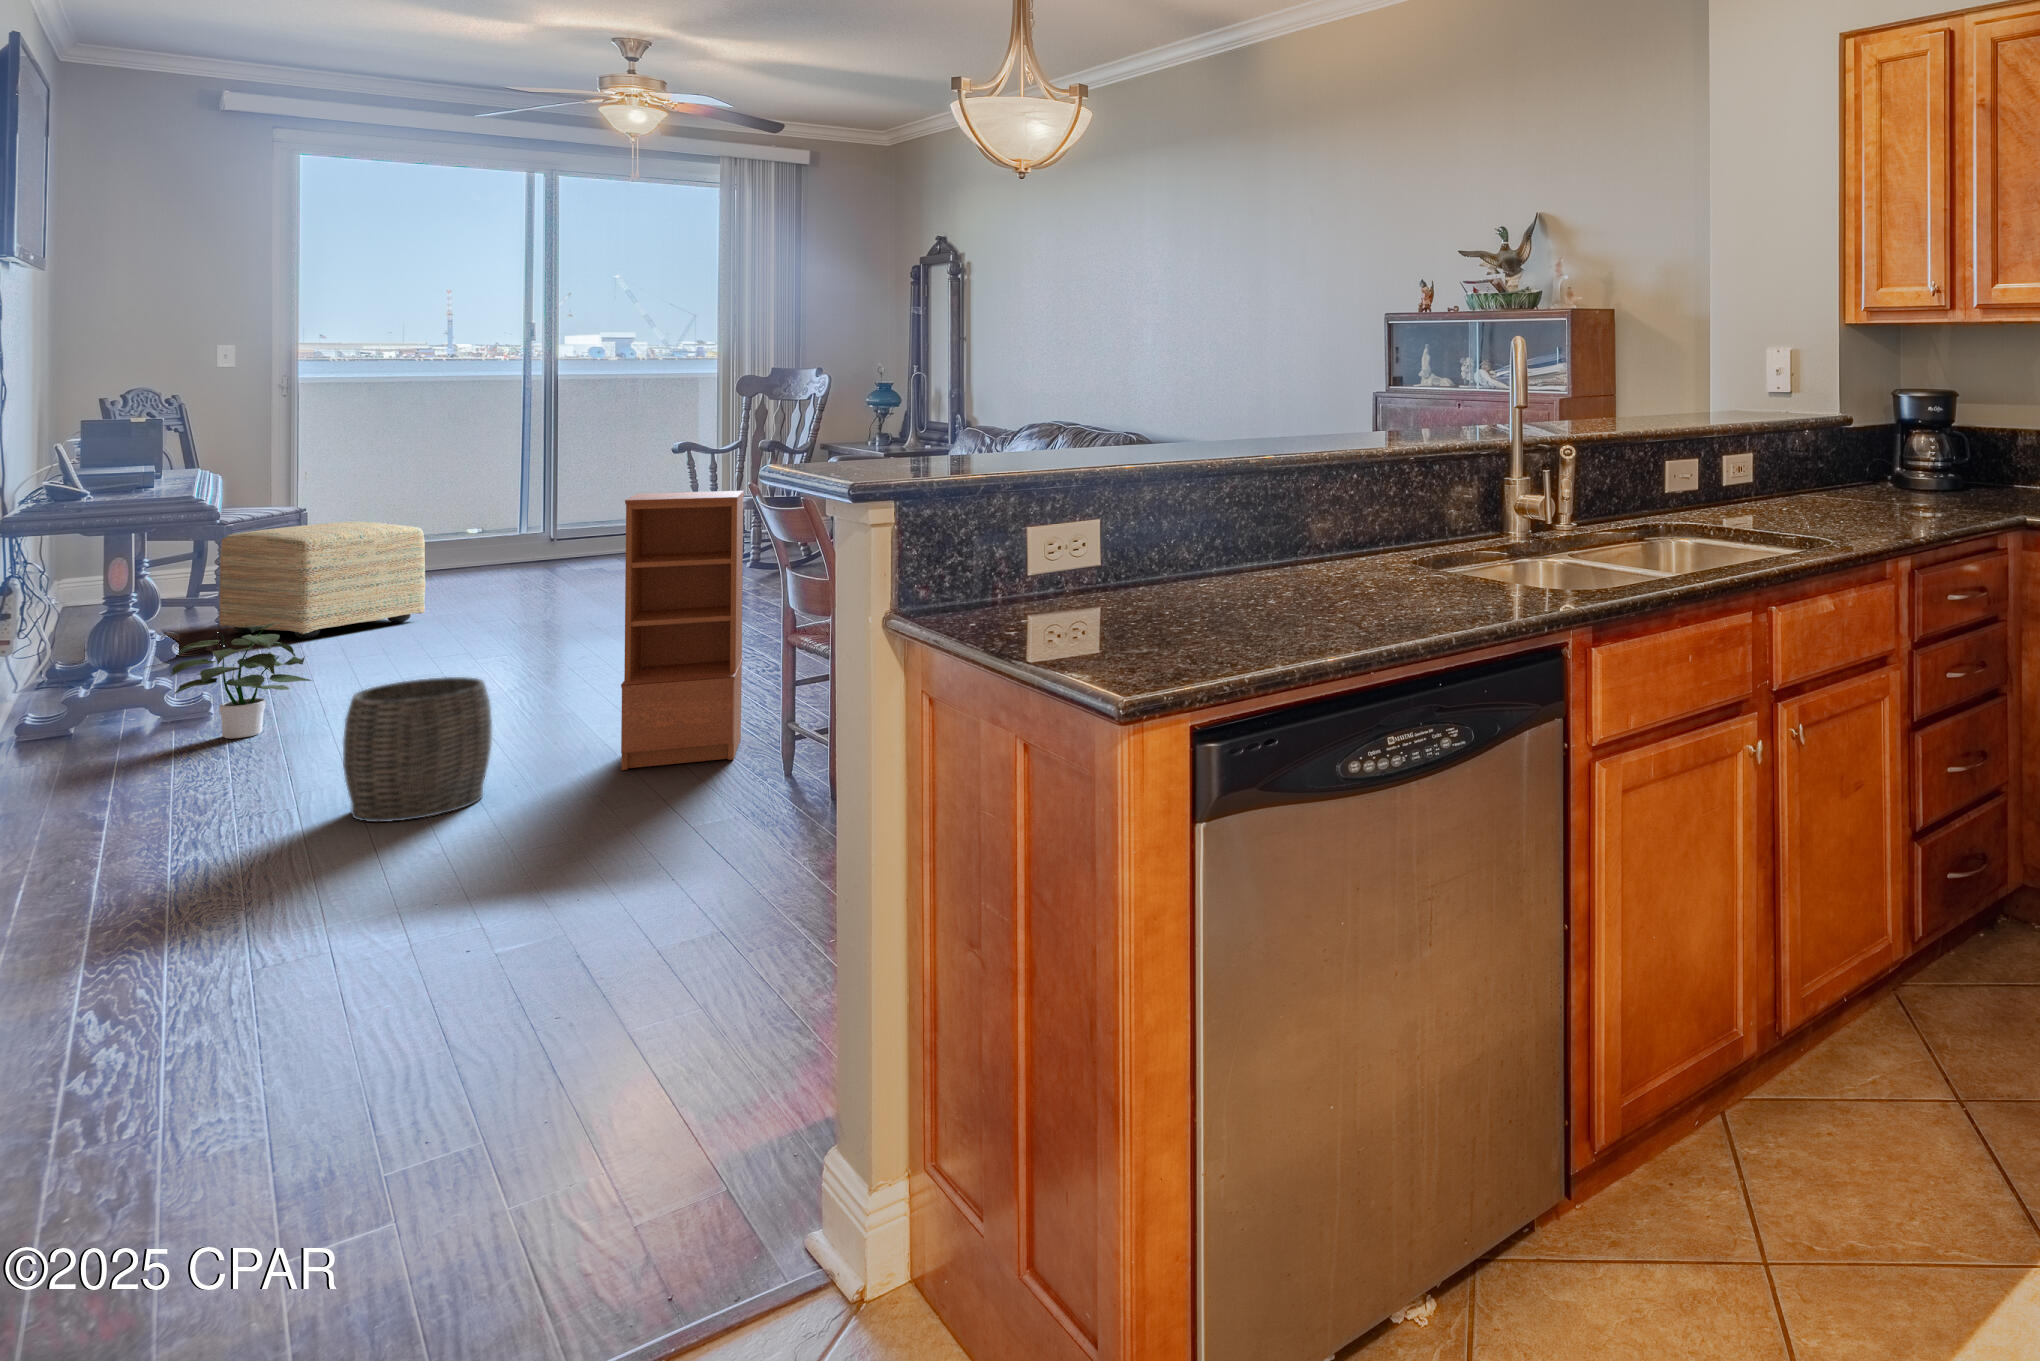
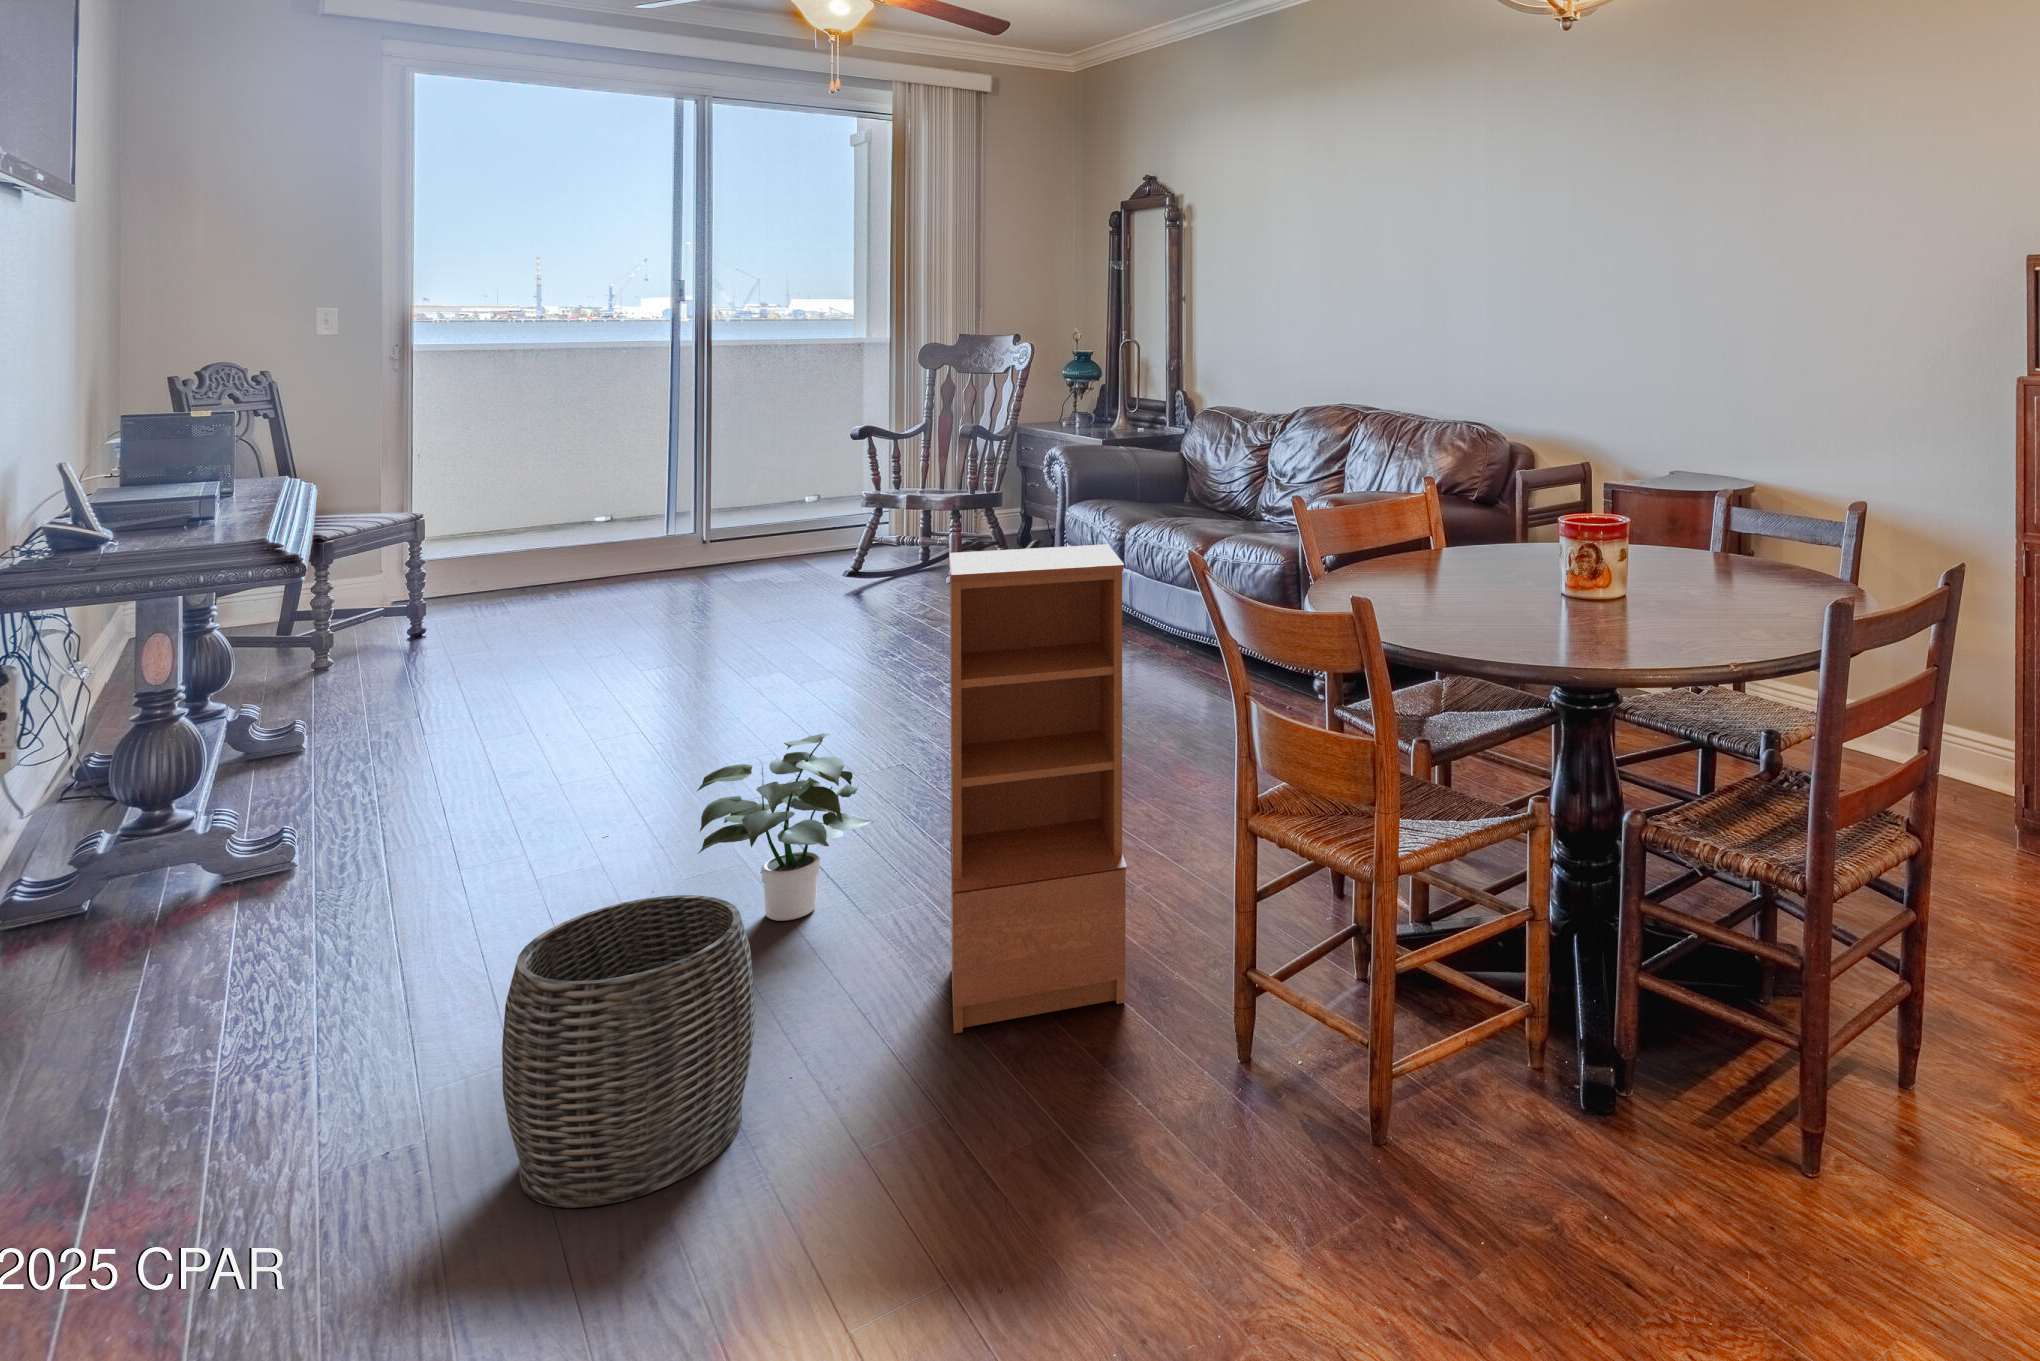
ottoman: present [219,522,425,638] -> none [316,539,575,700]
potted plant: present [170,623,312,739] -> present [697,733,877,921]

